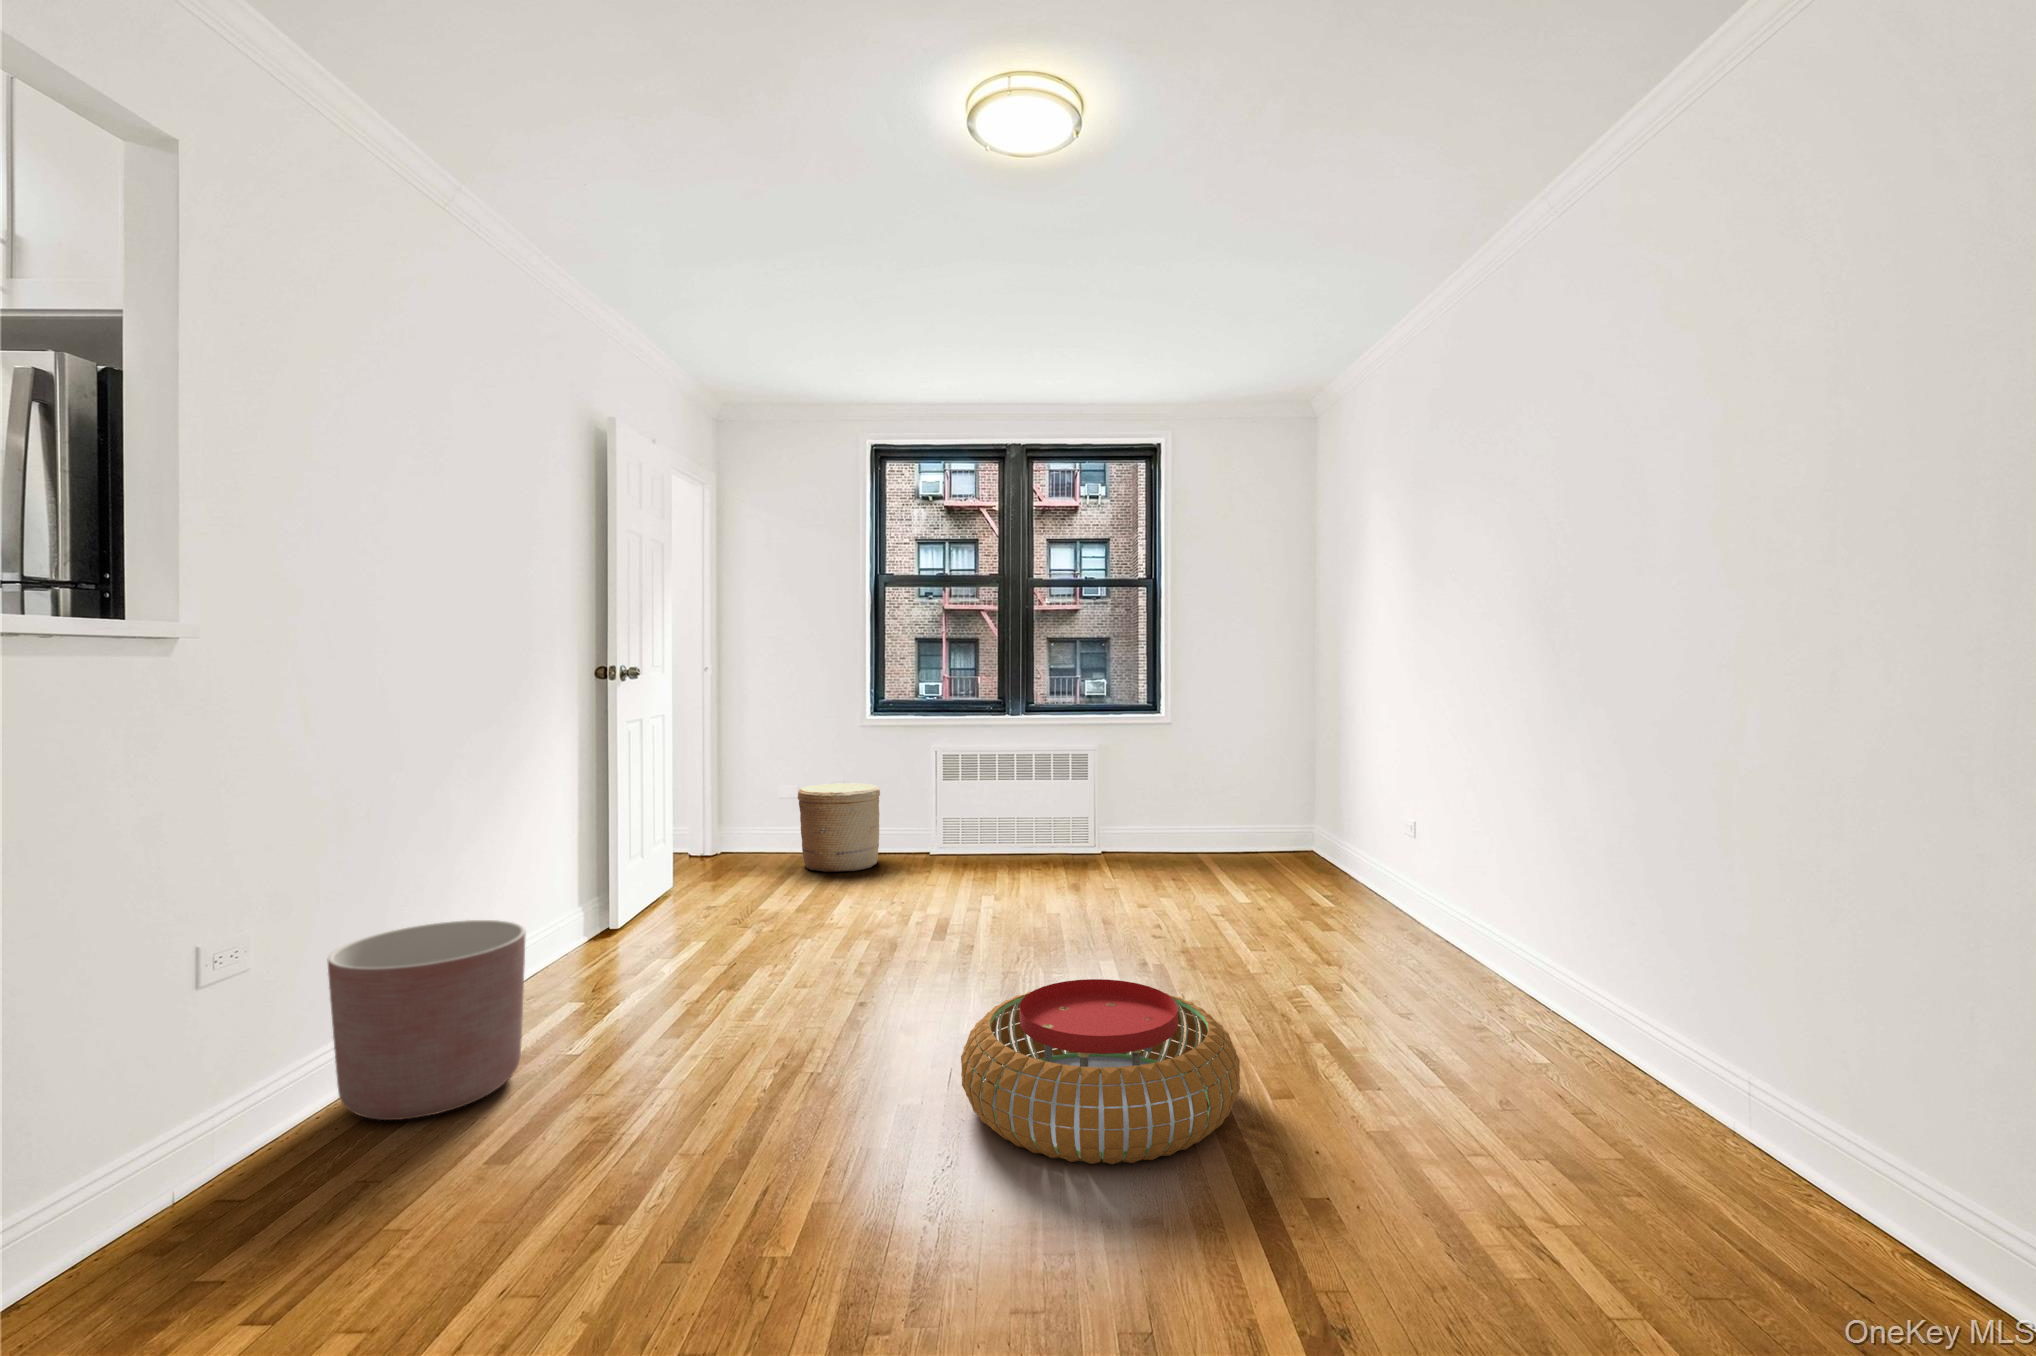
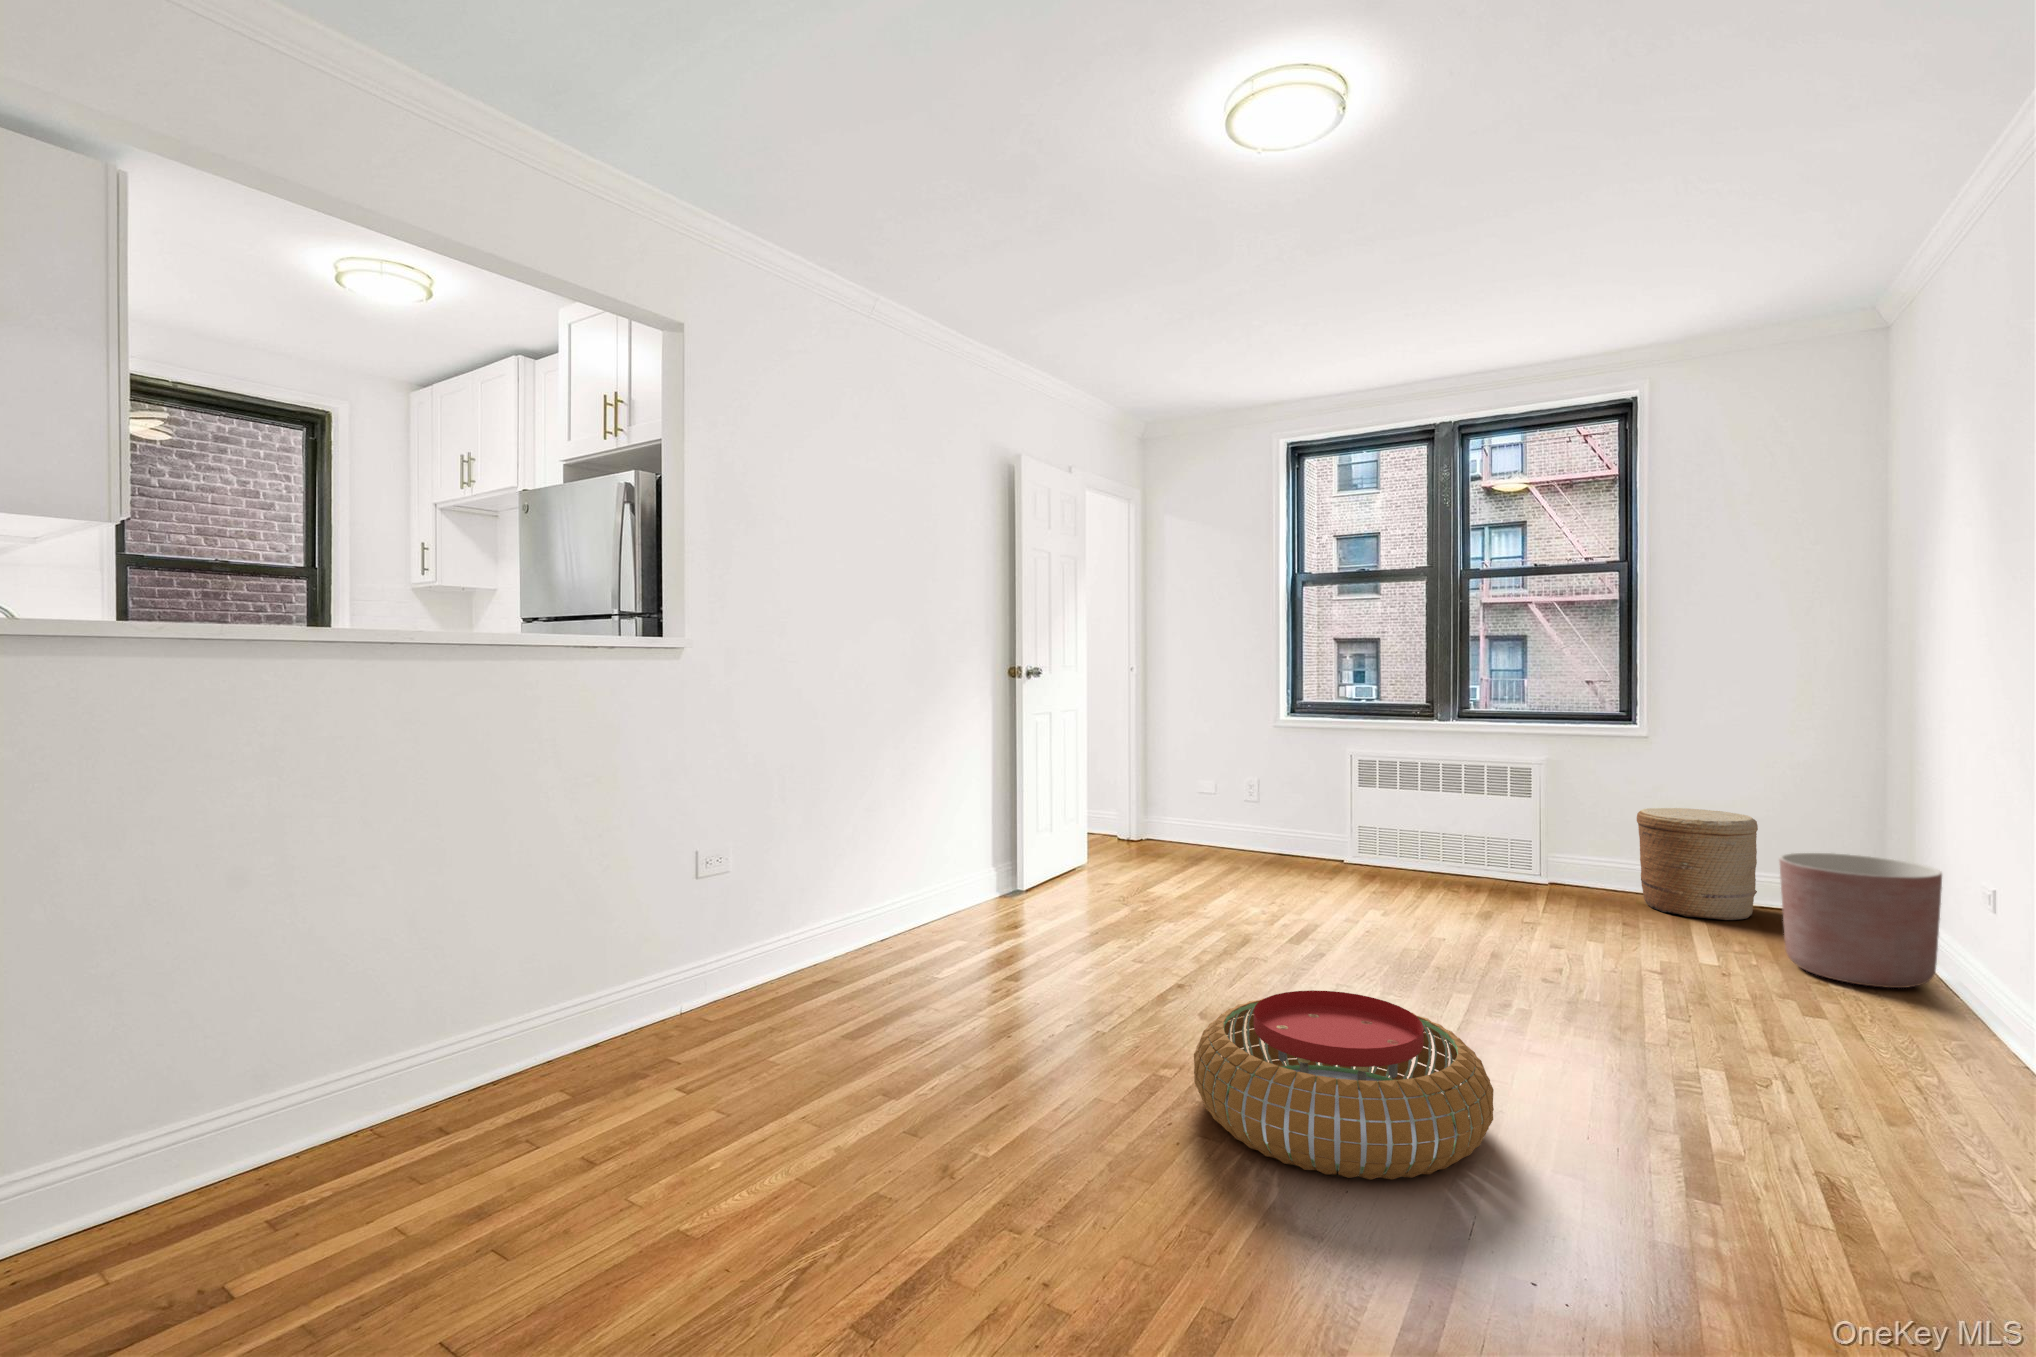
woven basket: present [798,783,880,872] -> present [1637,808,1758,920]
planter: present [328,920,526,1120] -> present [1779,853,1942,988]

